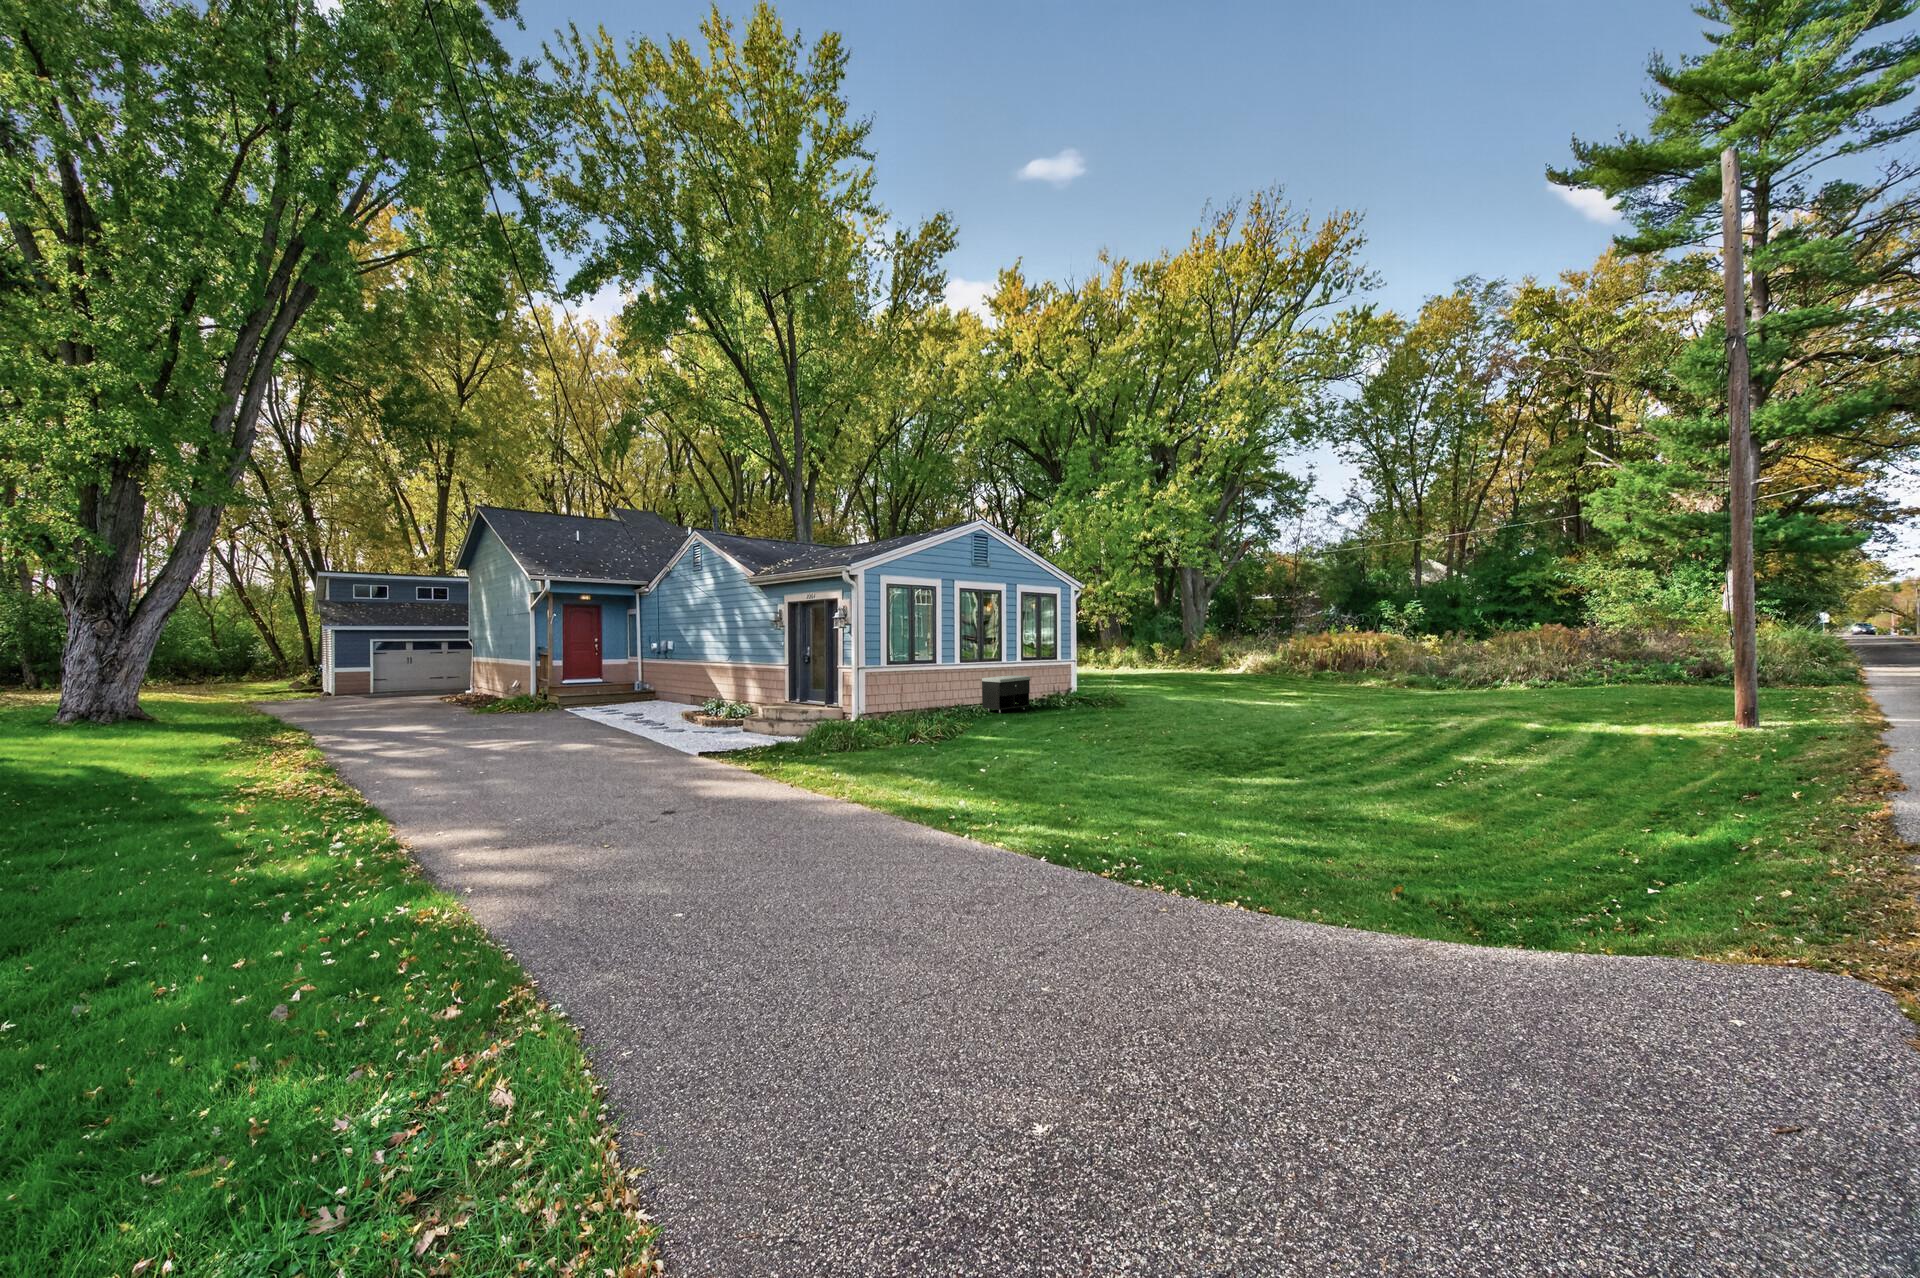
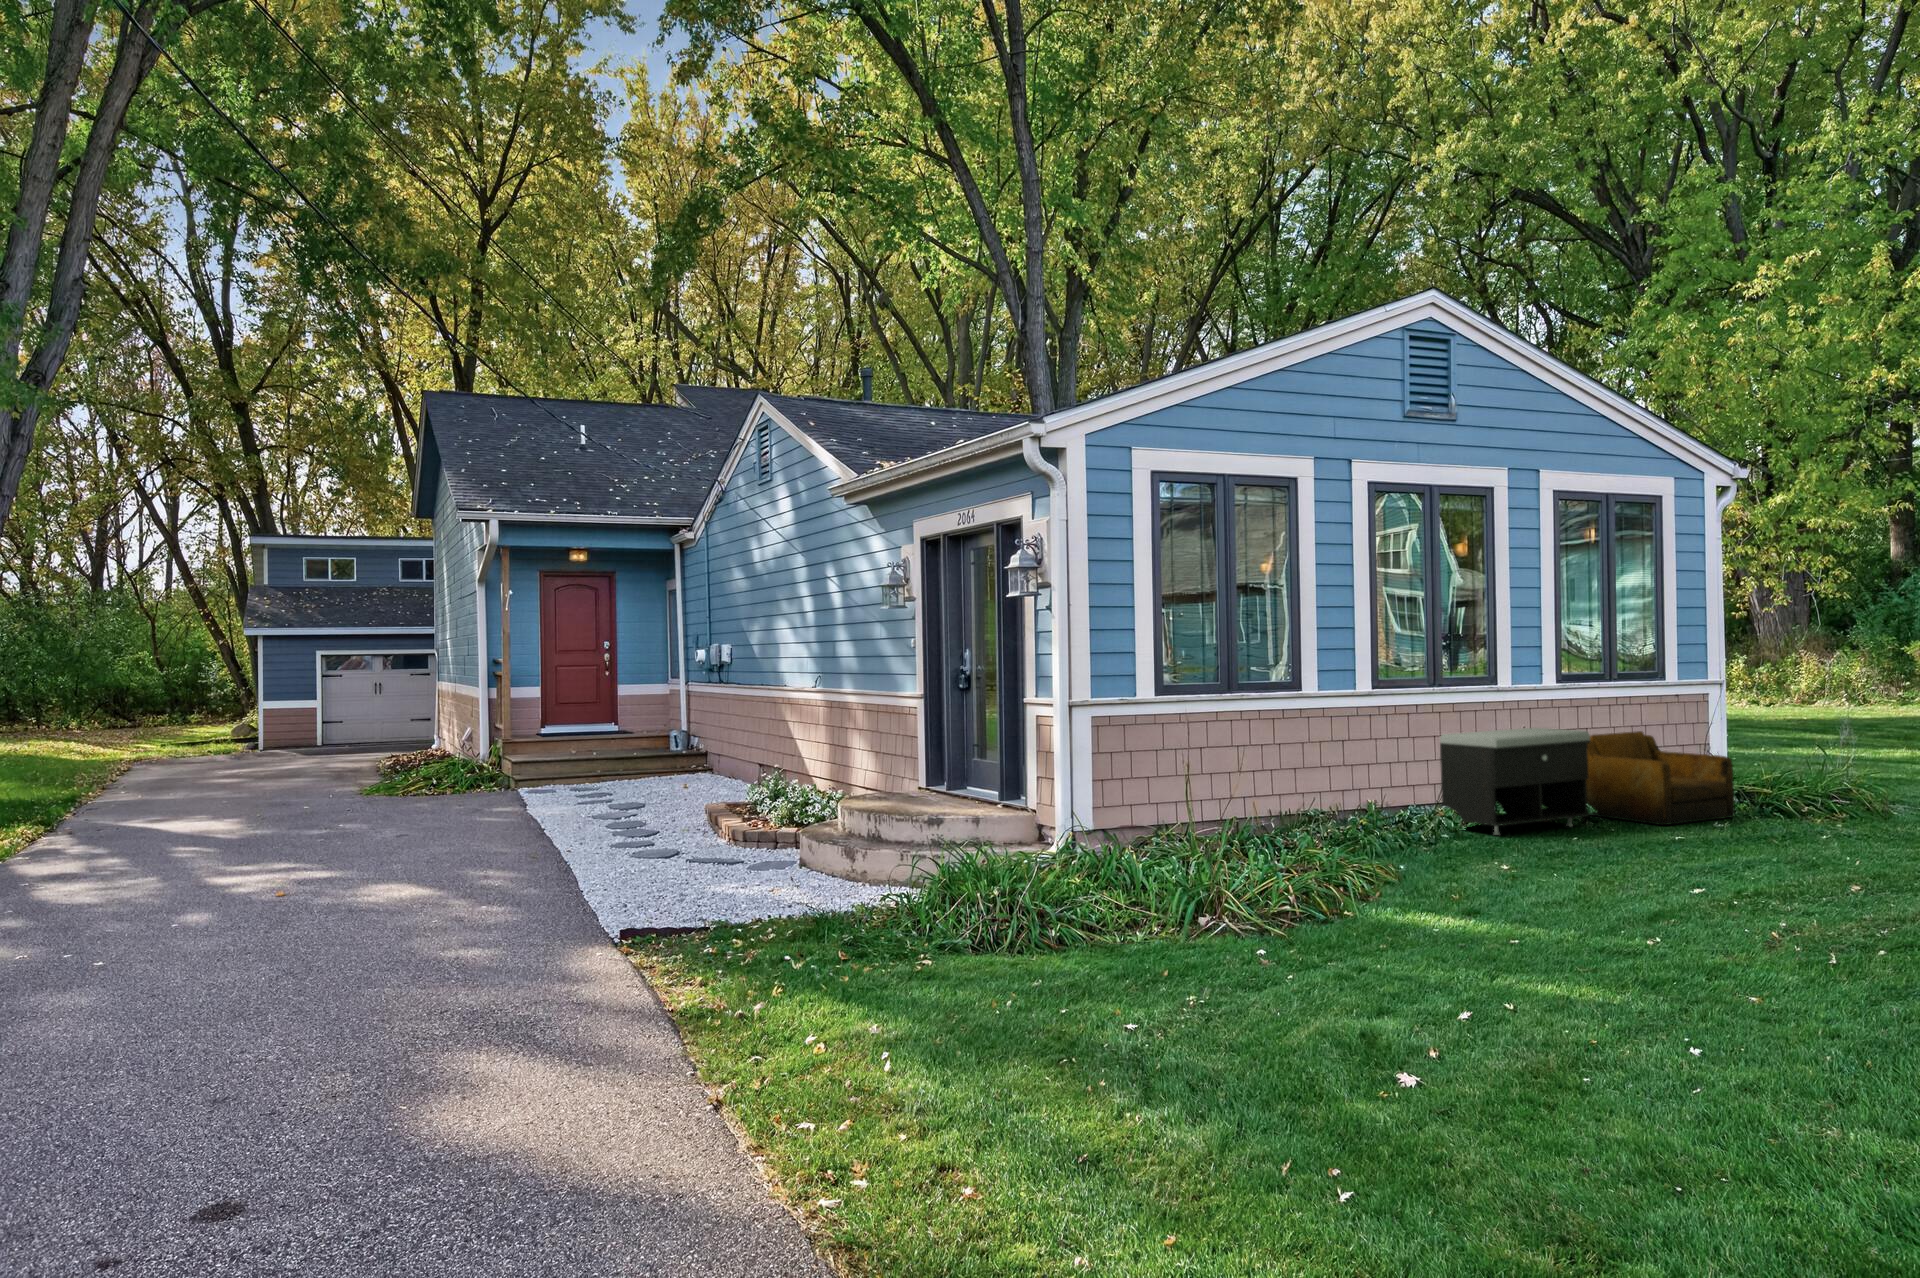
armchair: none [1024,676,1075,708] -> present [1586,731,1735,825]

